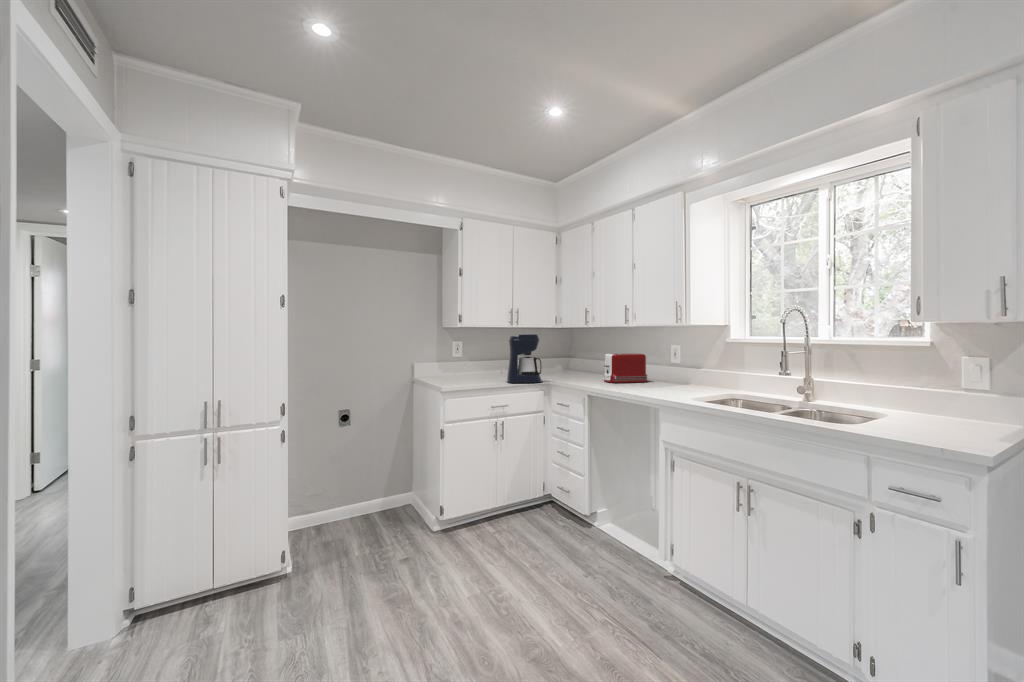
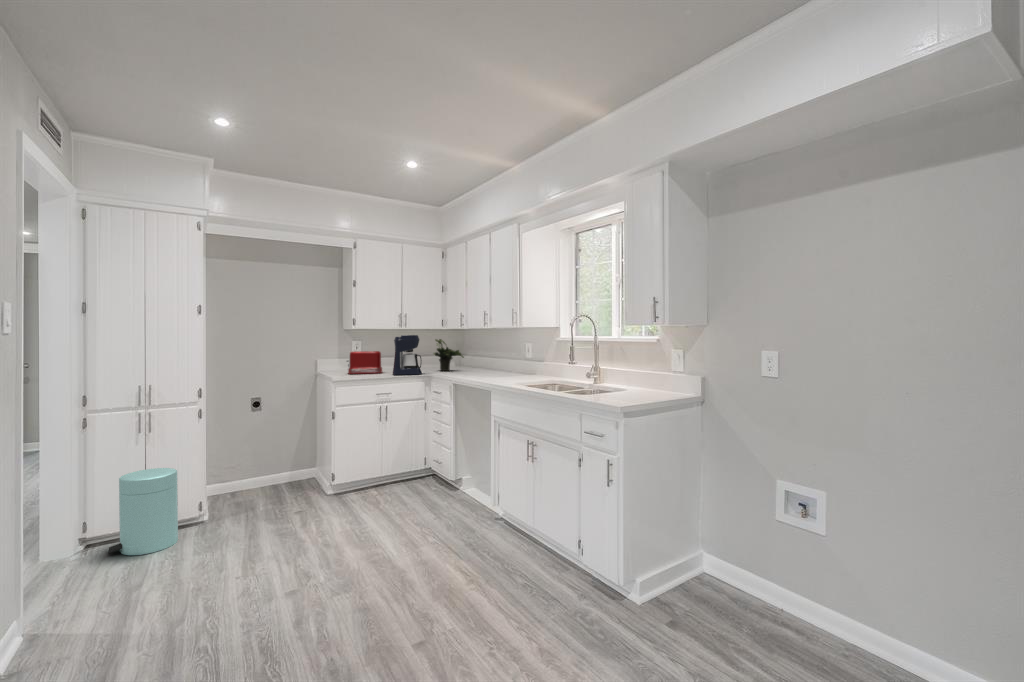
potted plant: none [547,339,584,377] -> present [434,339,464,371]
toaster: present [604,354,647,383] -> present [347,351,382,374]
trash can: none [160,512,255,645] -> present [108,468,178,555]

